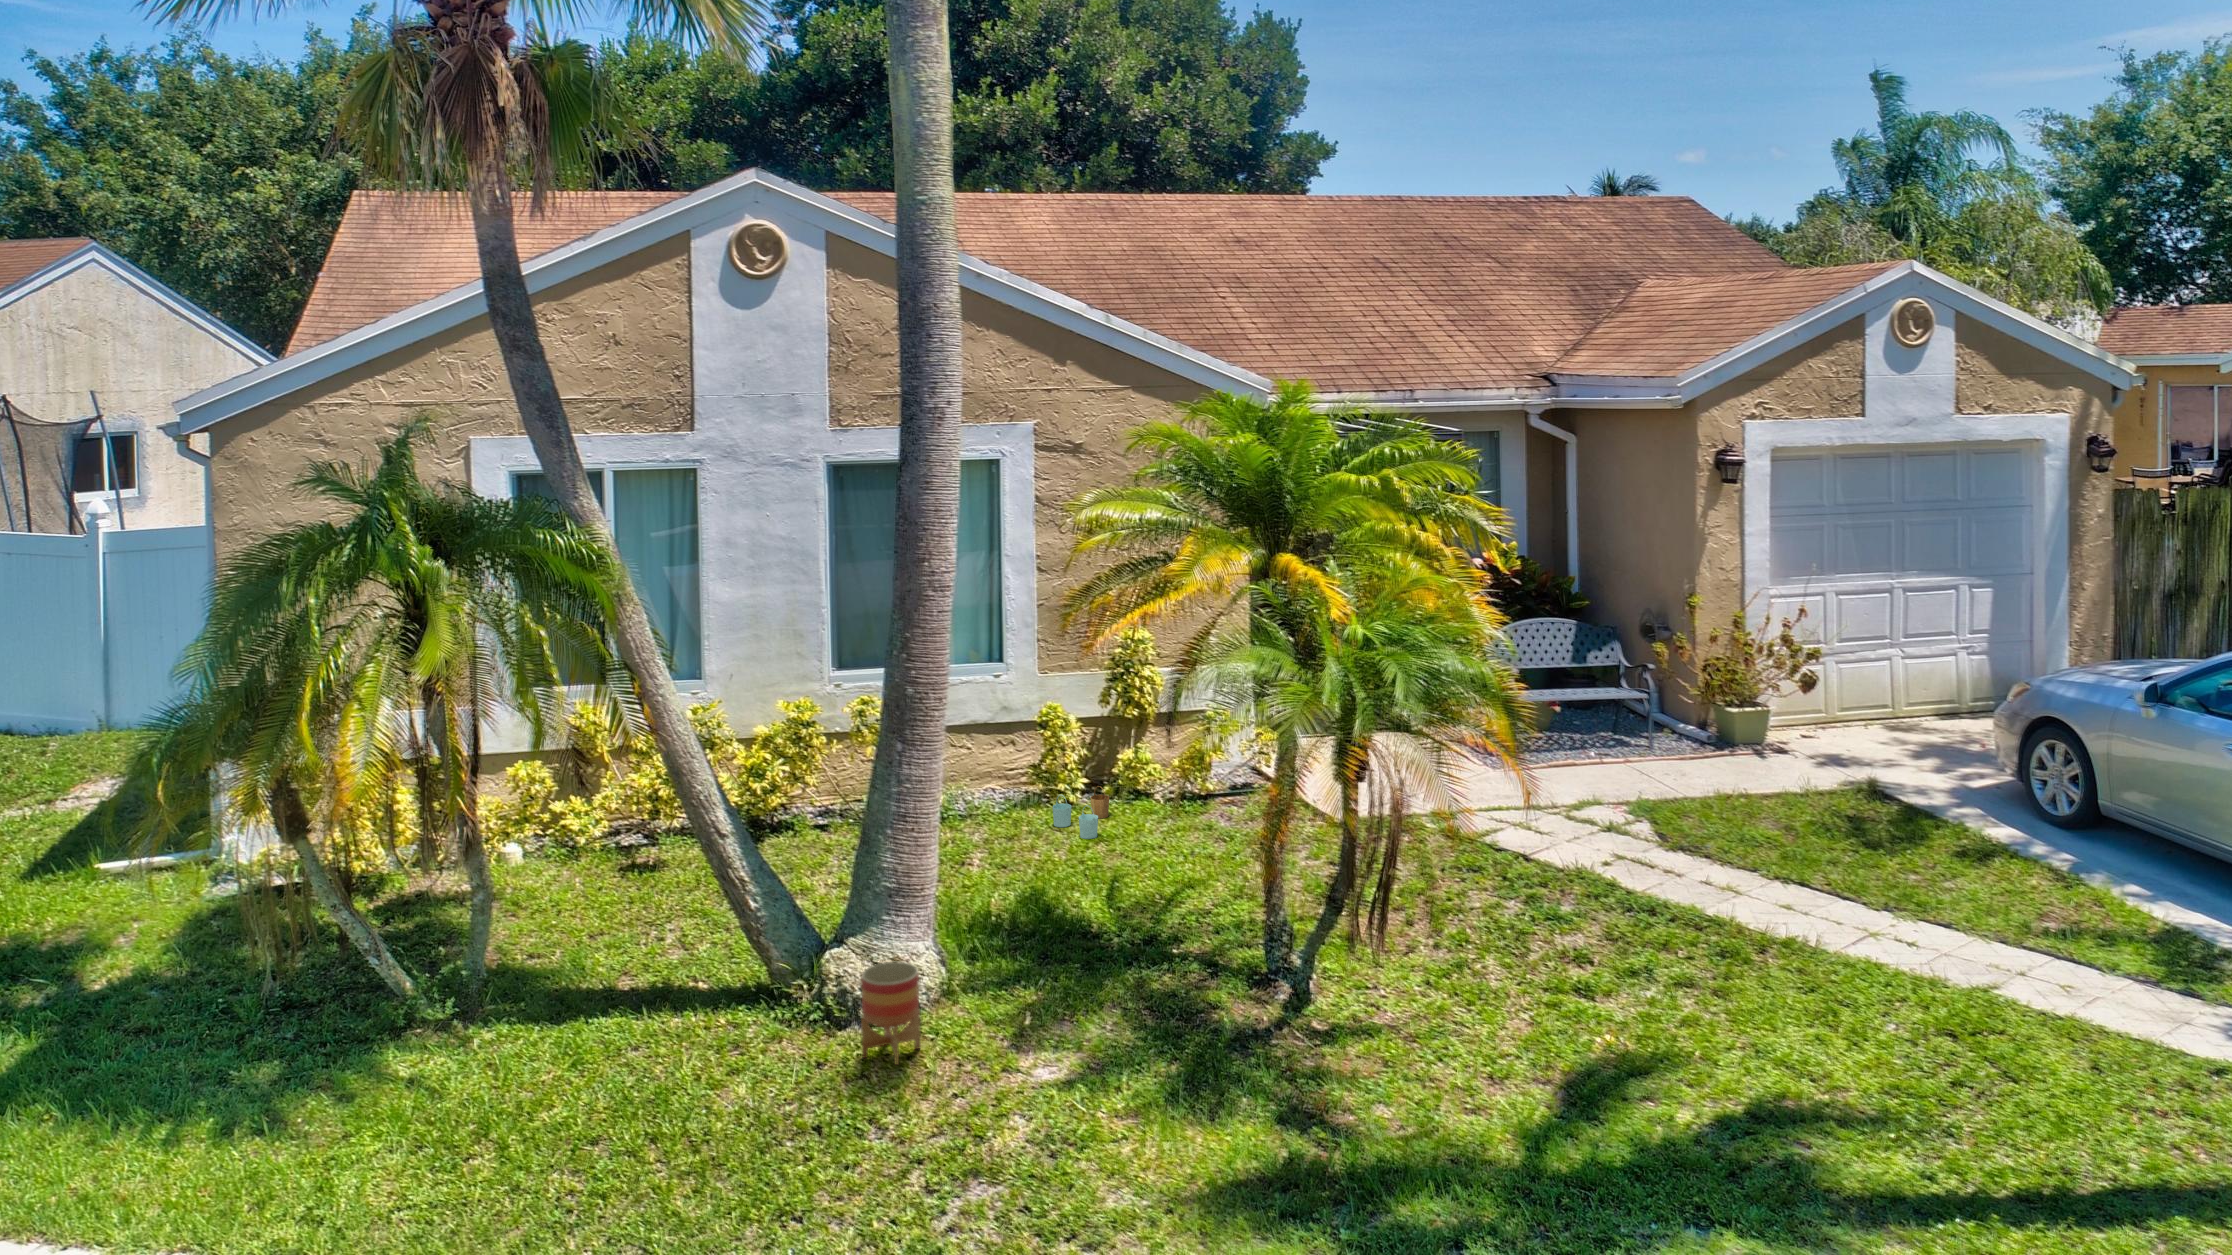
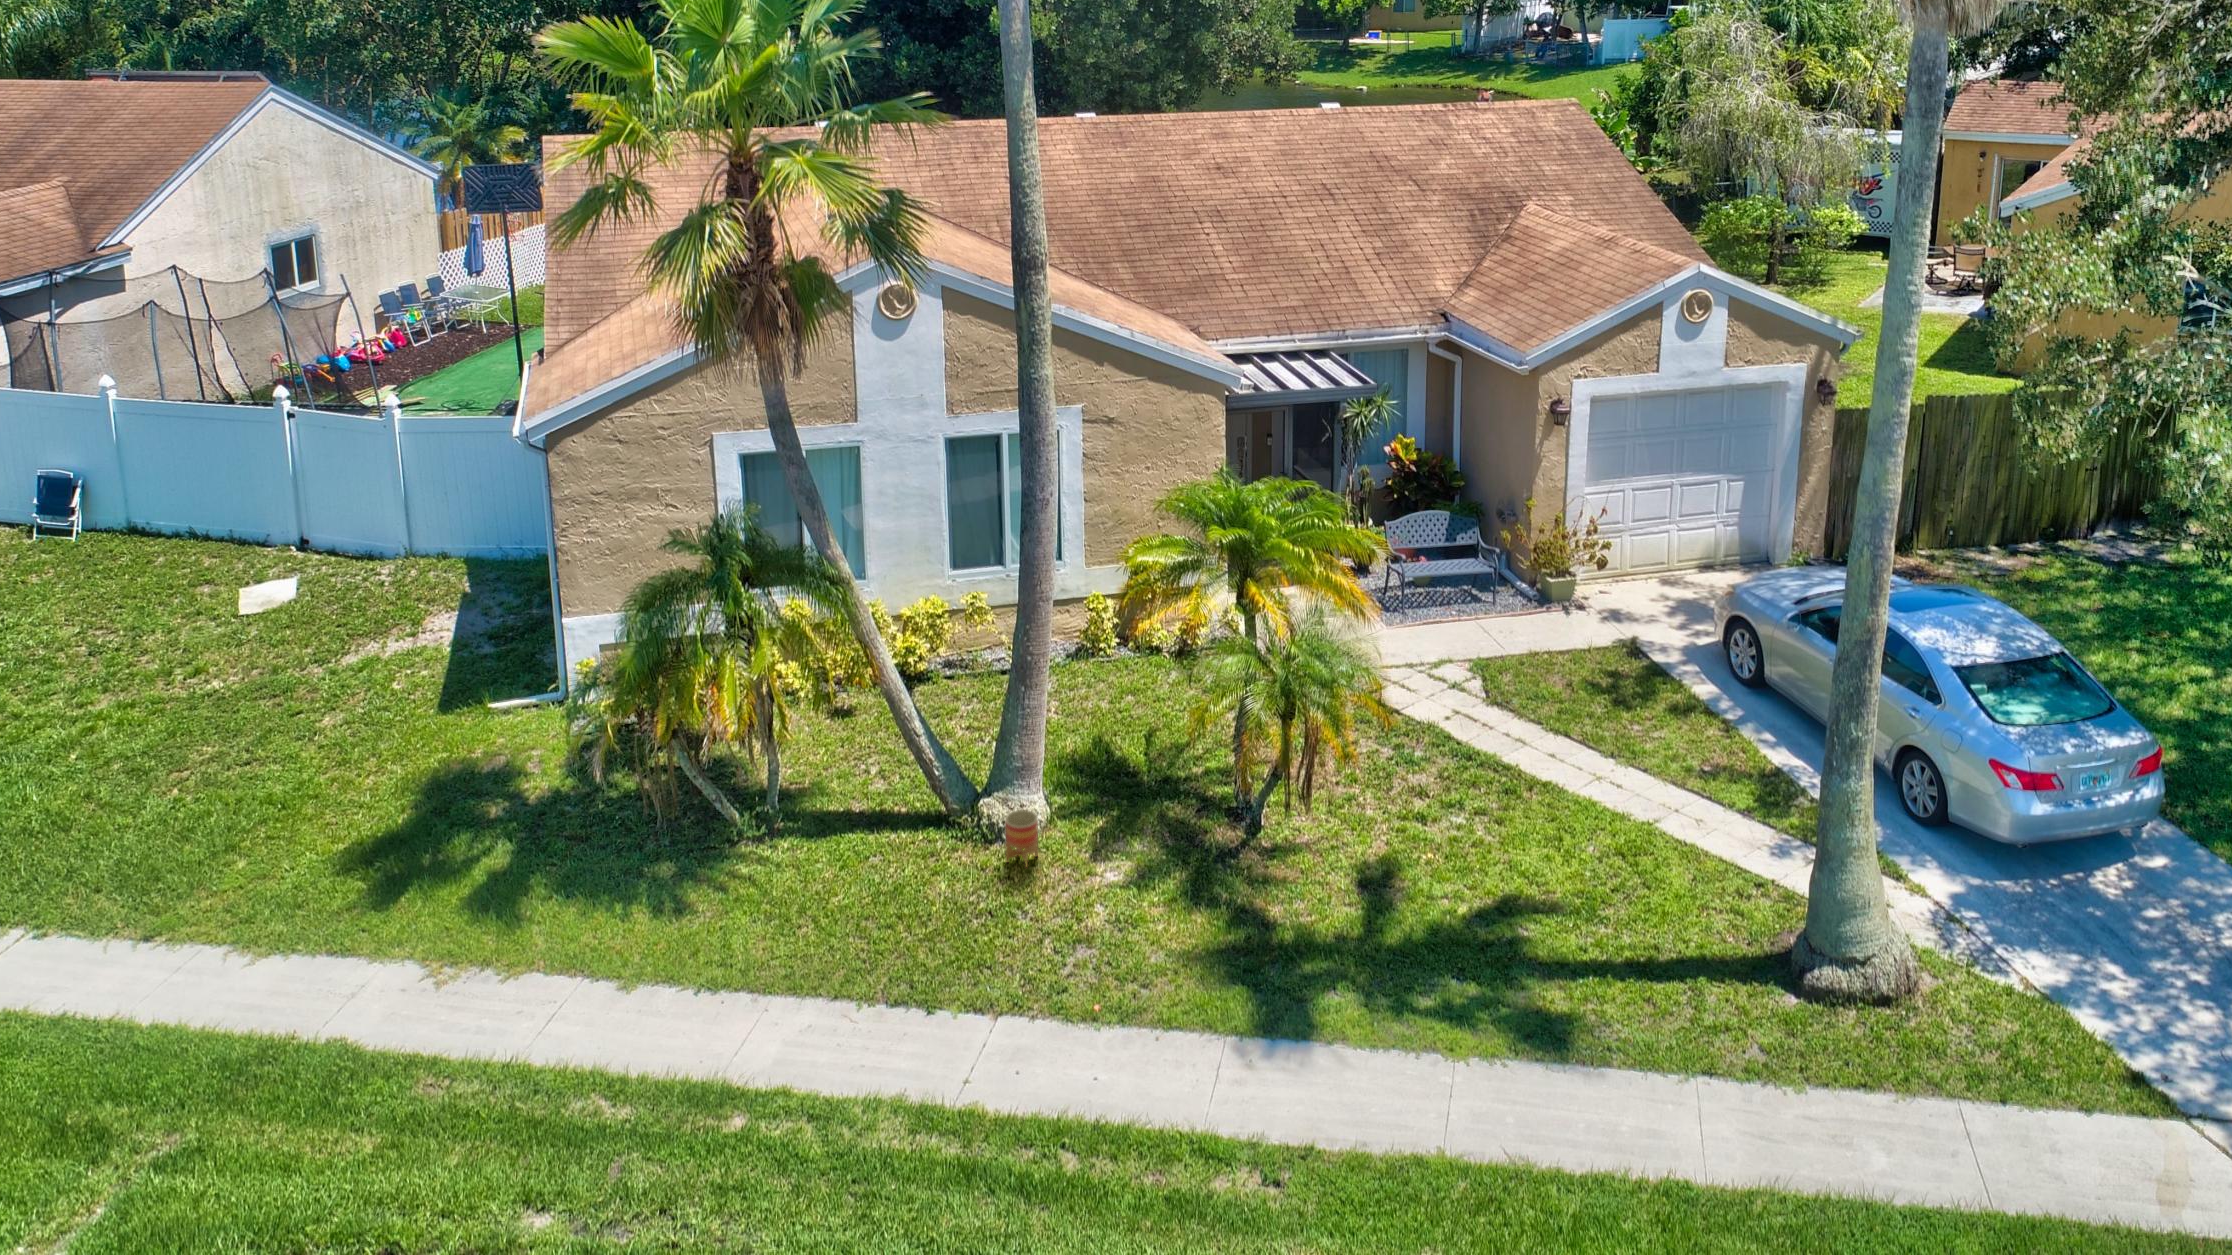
bucket: present [1053,786,1109,839] -> none [1094,644,1130,684]

